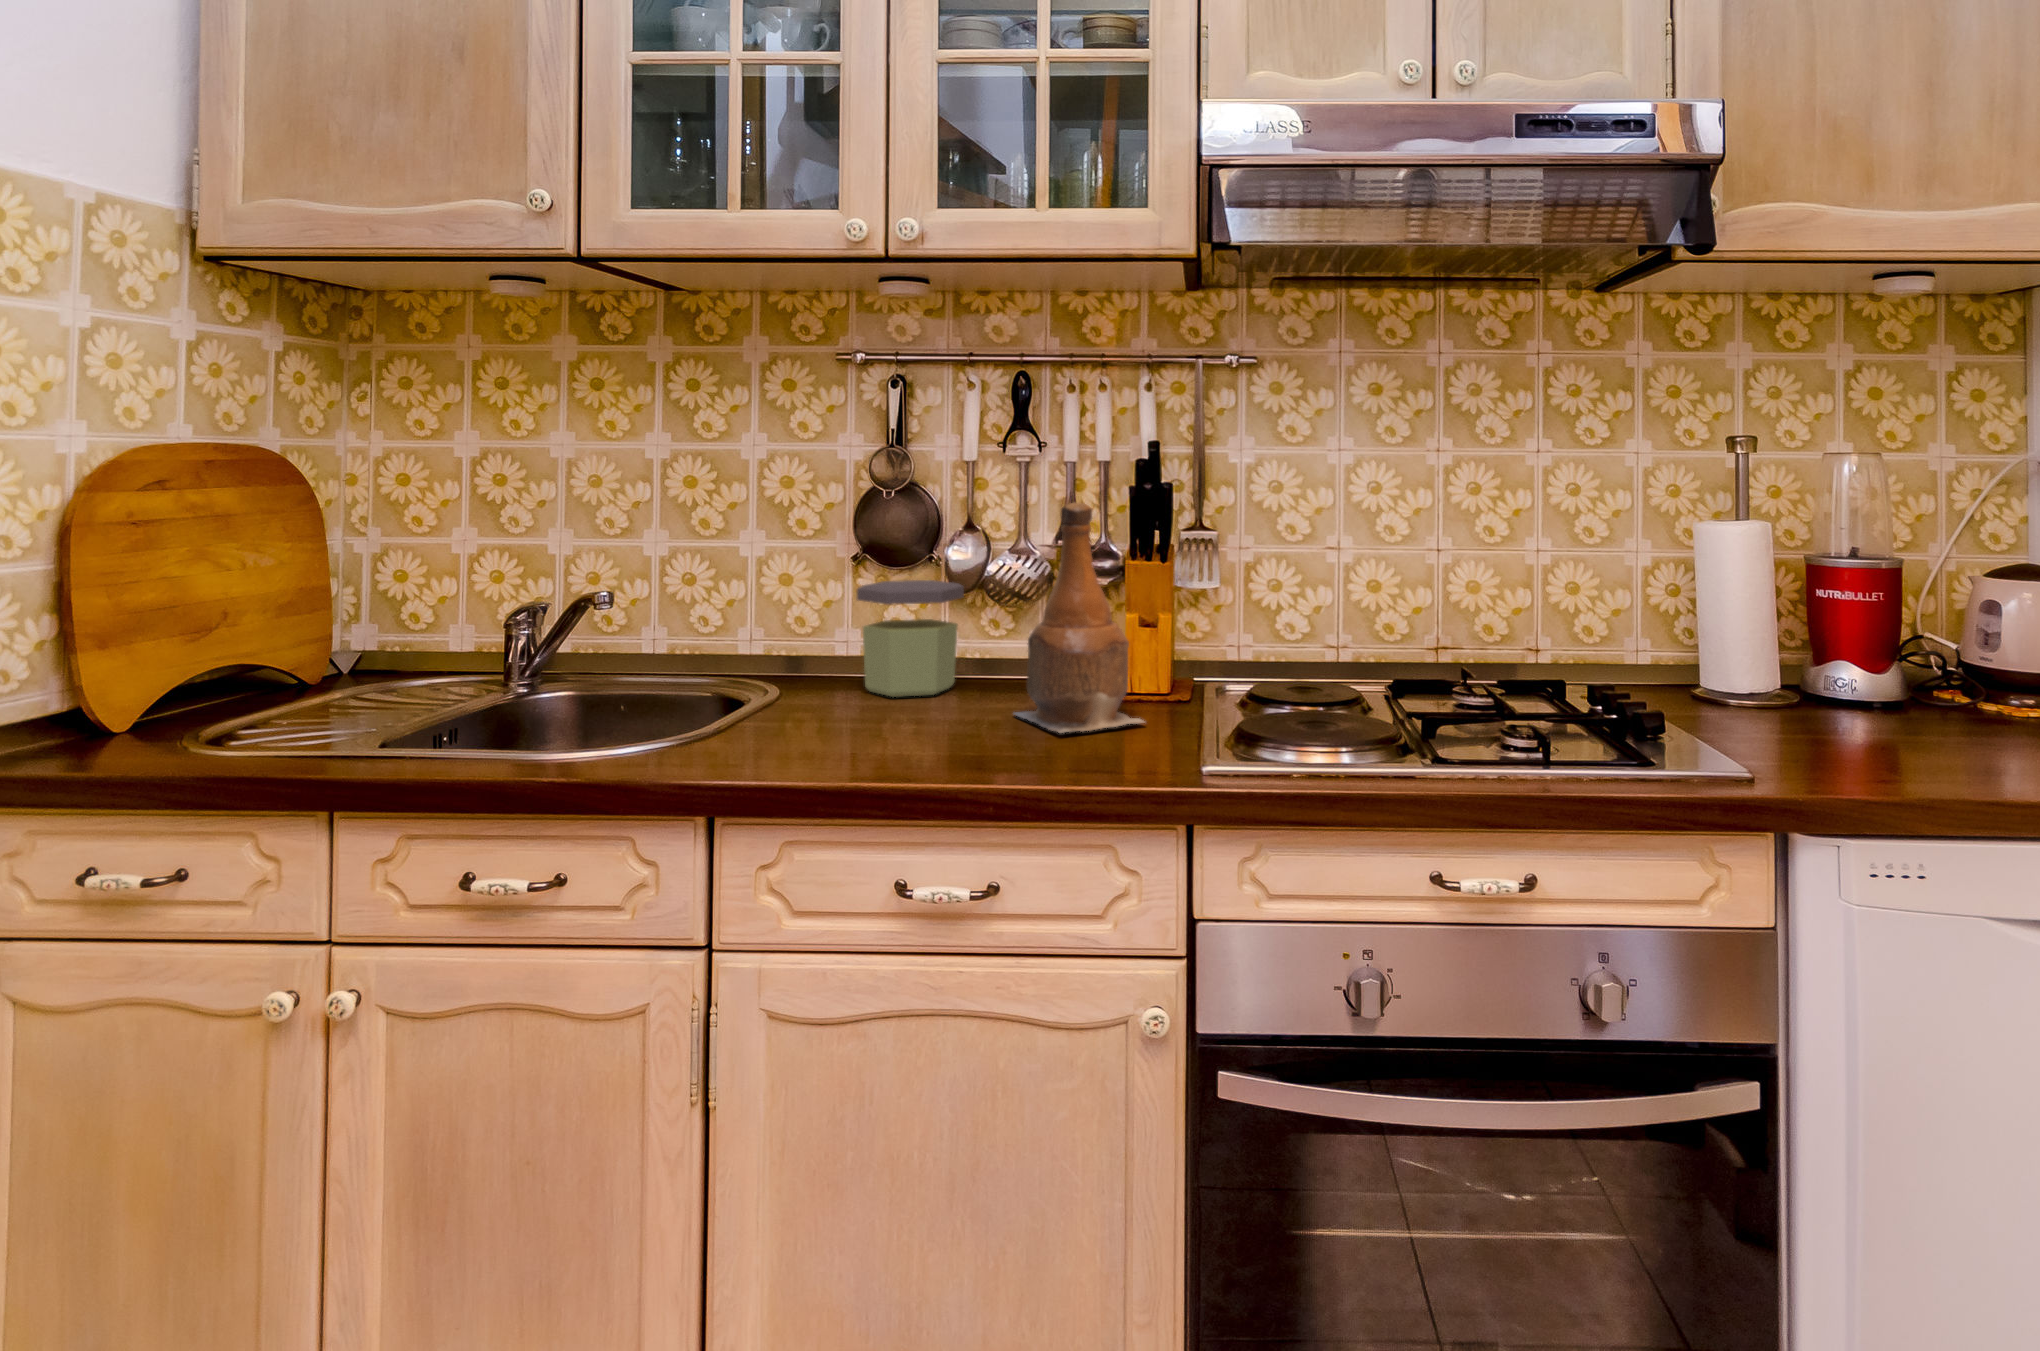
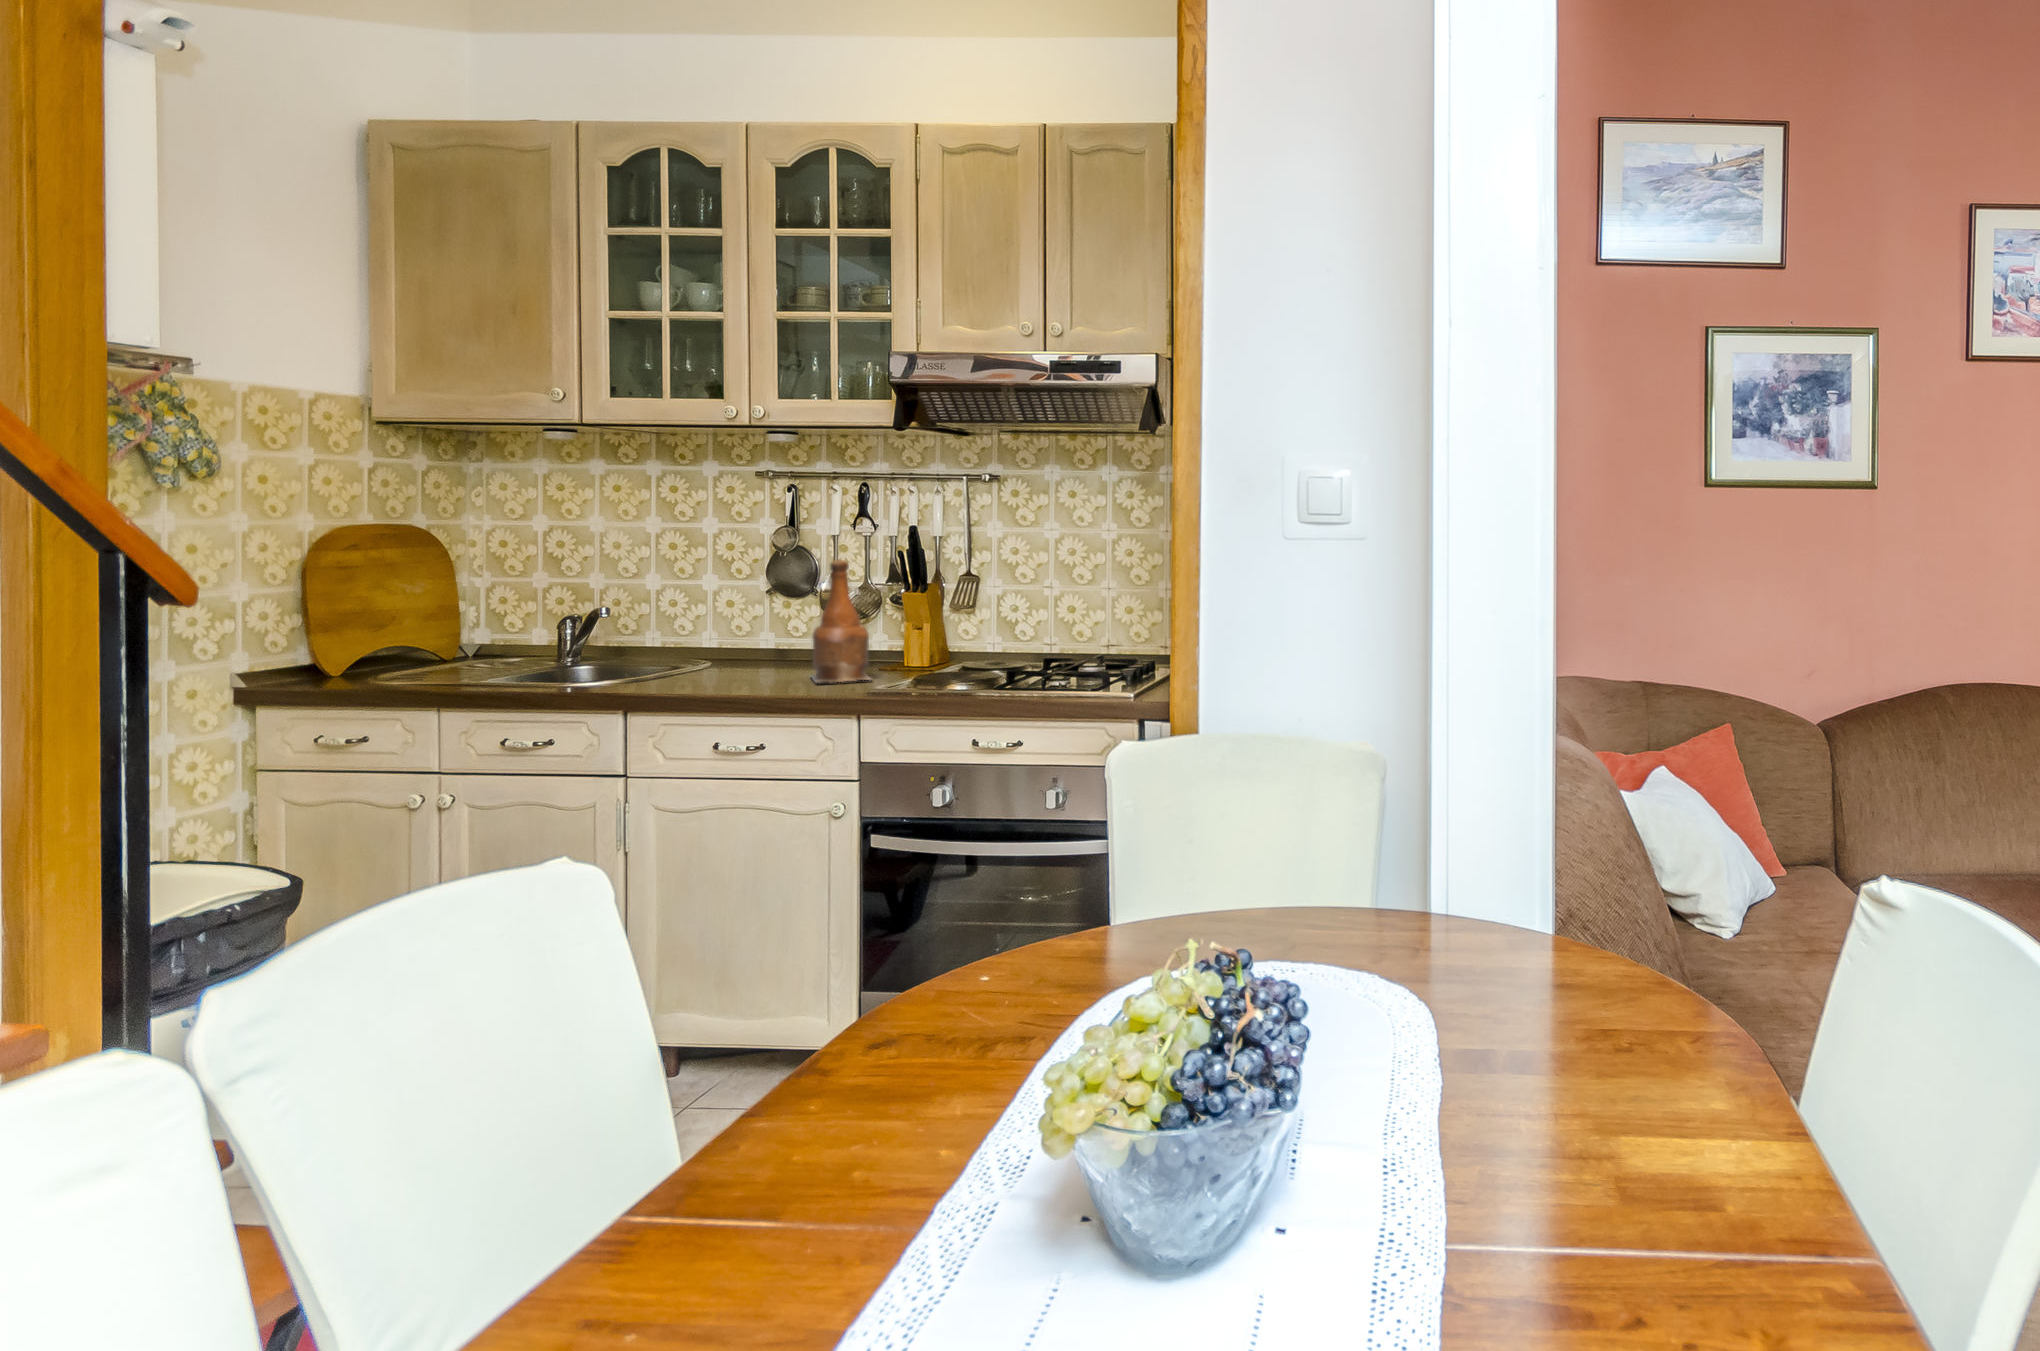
jar: present [857,580,964,697] -> none [742,604,807,669]

